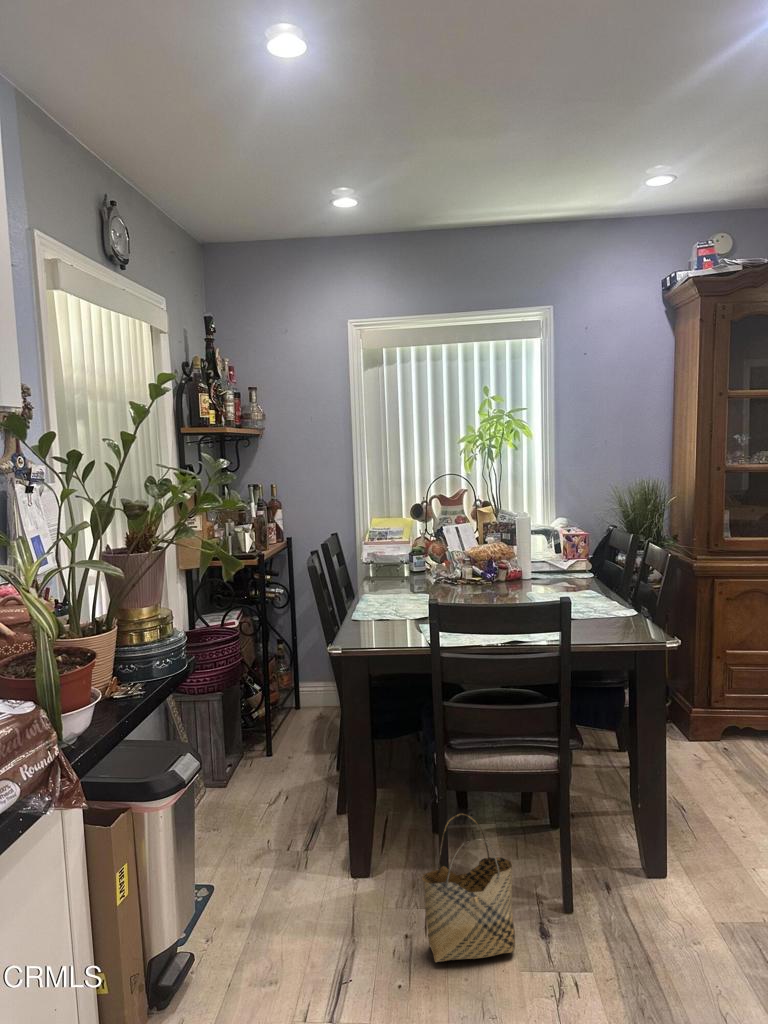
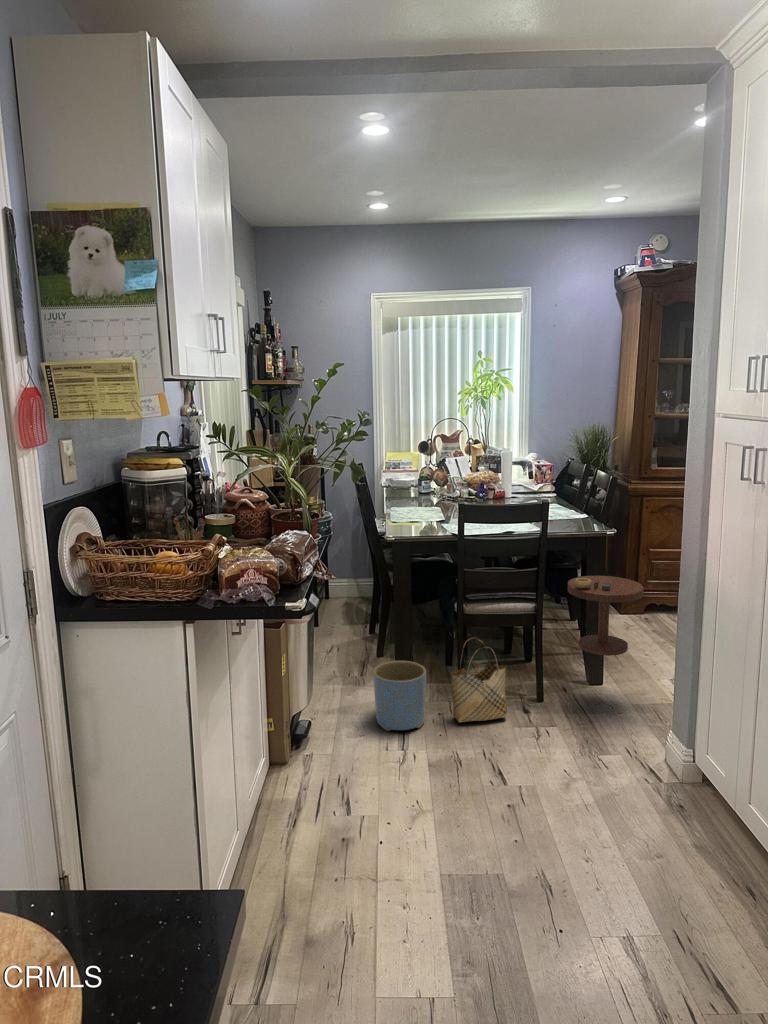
side table: none [610,710,734,924] -> present [568,576,643,656]
planter: none [298,847,383,978] -> present [373,661,426,731]

